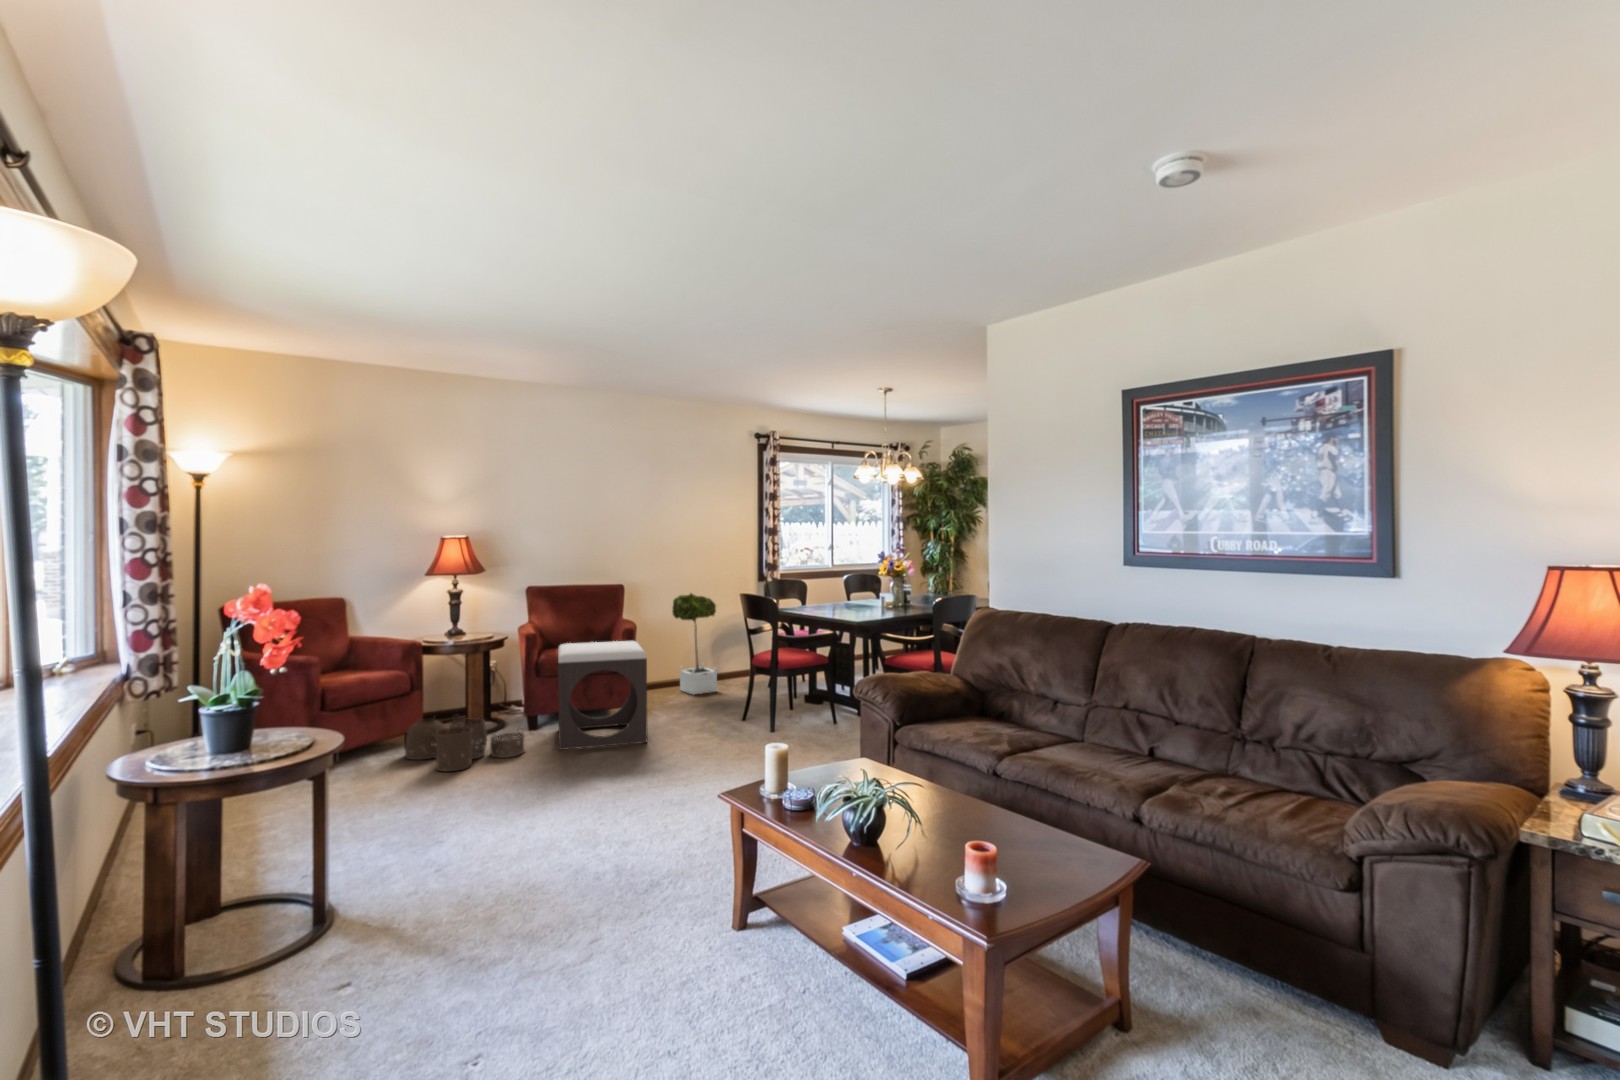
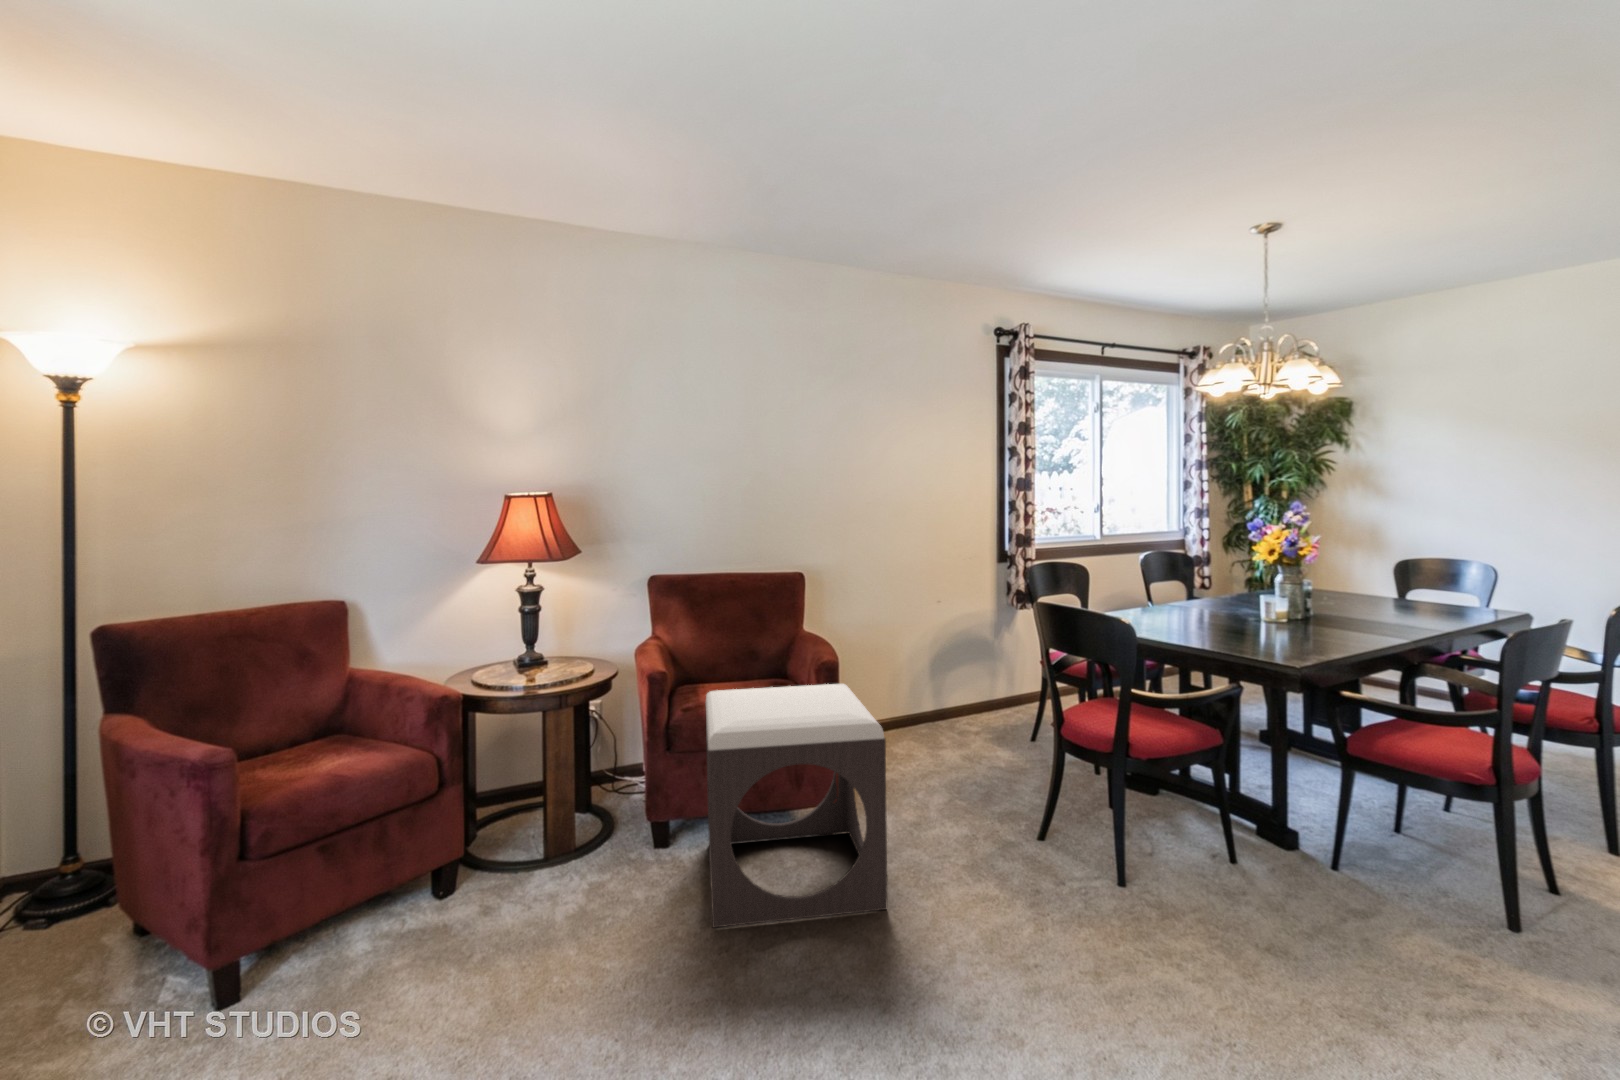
potted tree: present [672,593,717,694] -> none [877,583,951,749]
woven basket: present [405,716,524,771] -> none [413,847,645,1013]

